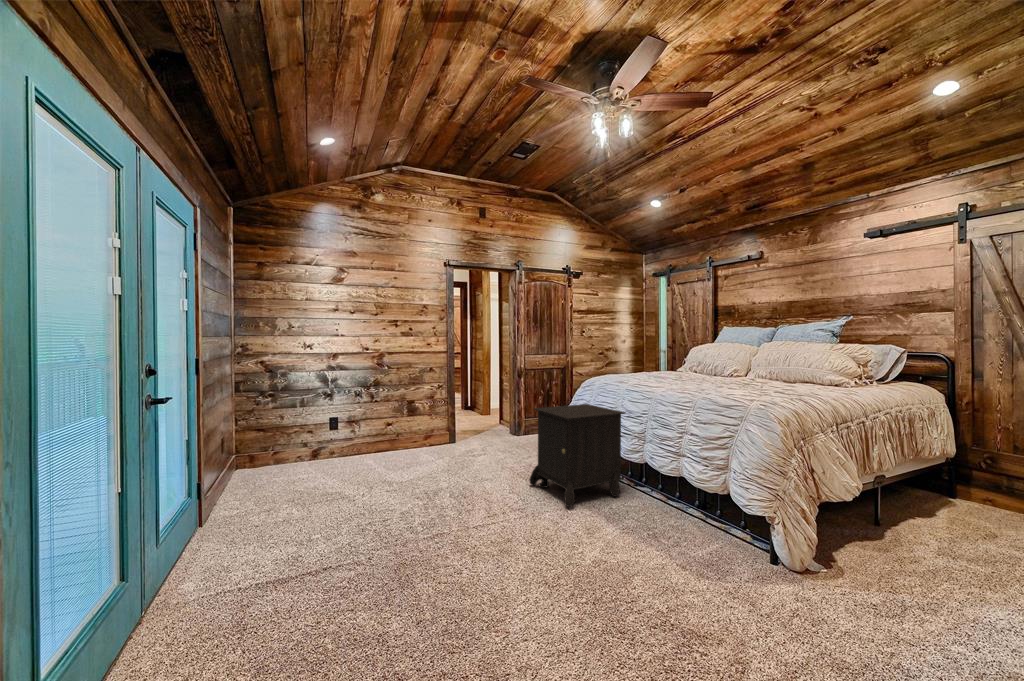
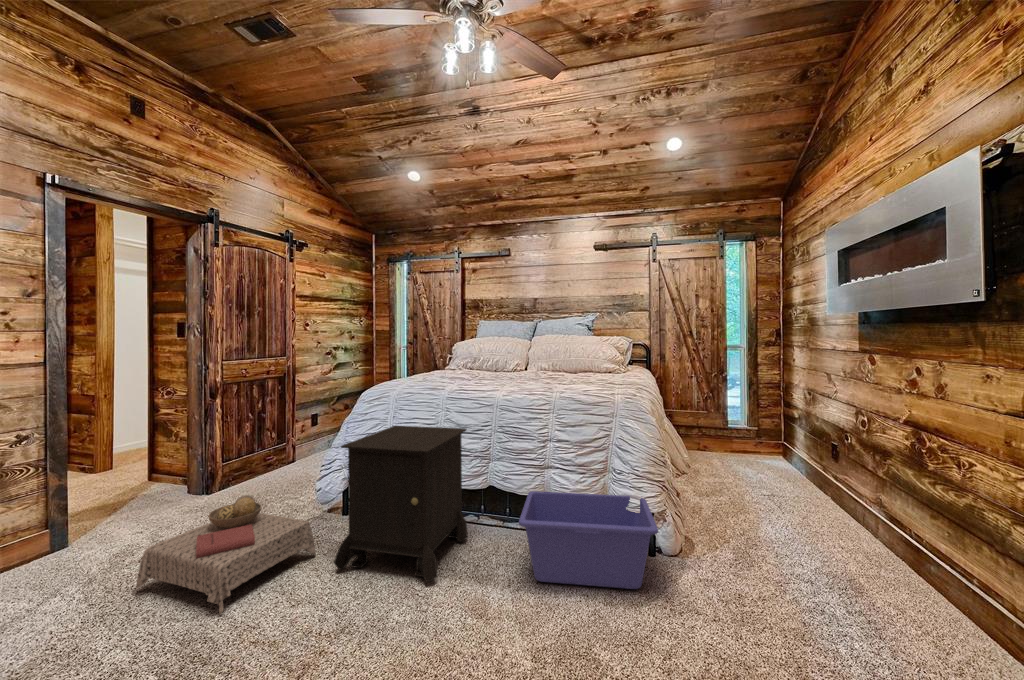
ottoman: none [454,431,530,484] -> present [136,495,316,615]
storage bin: none [617,470,756,569] -> present [519,491,658,589]

